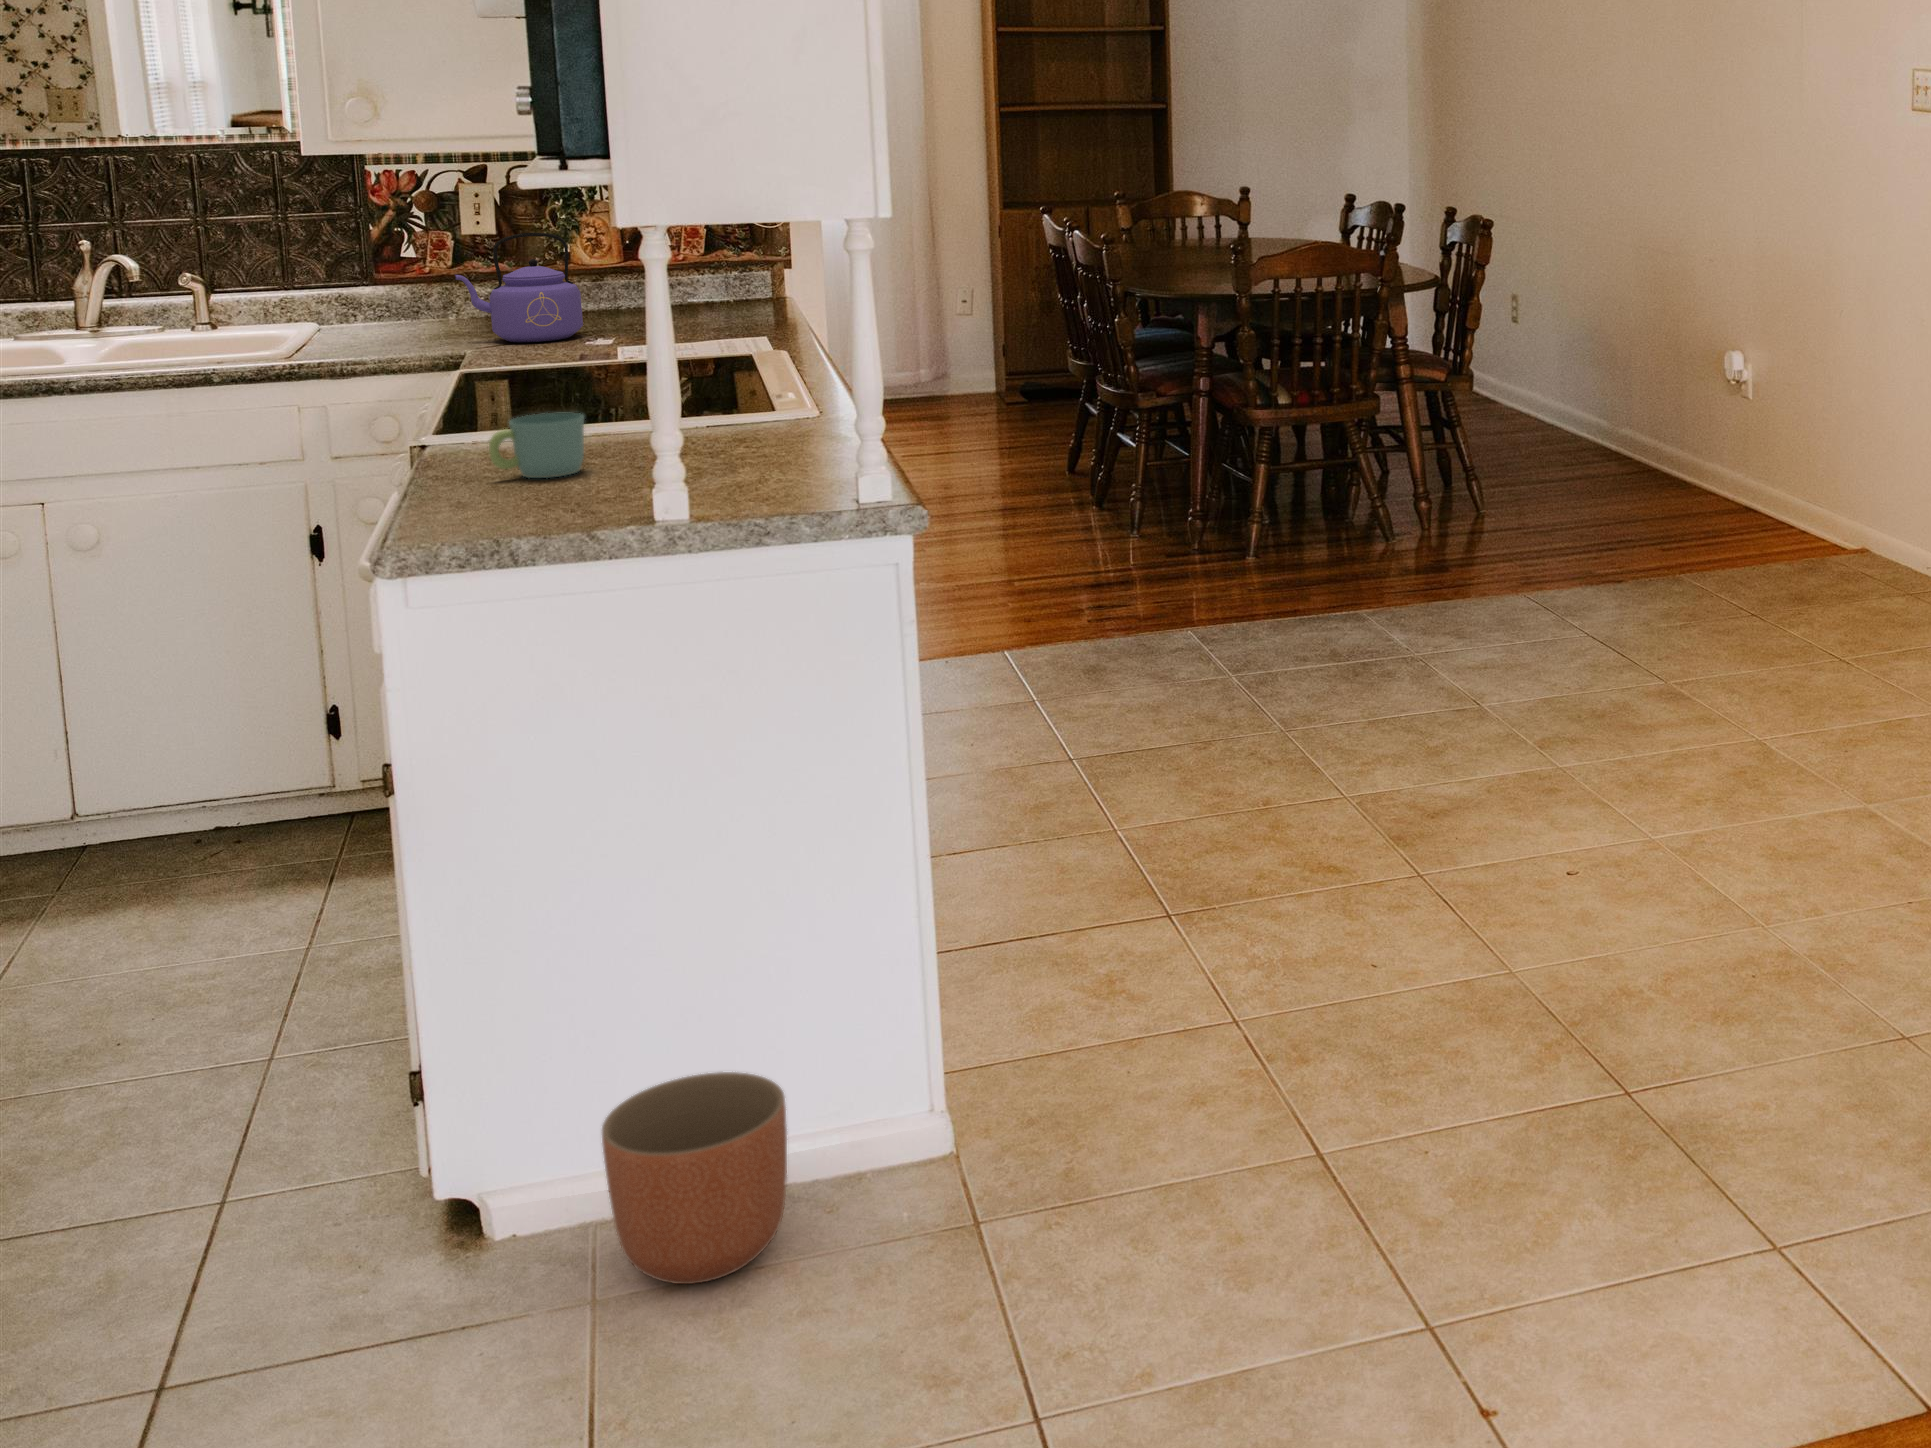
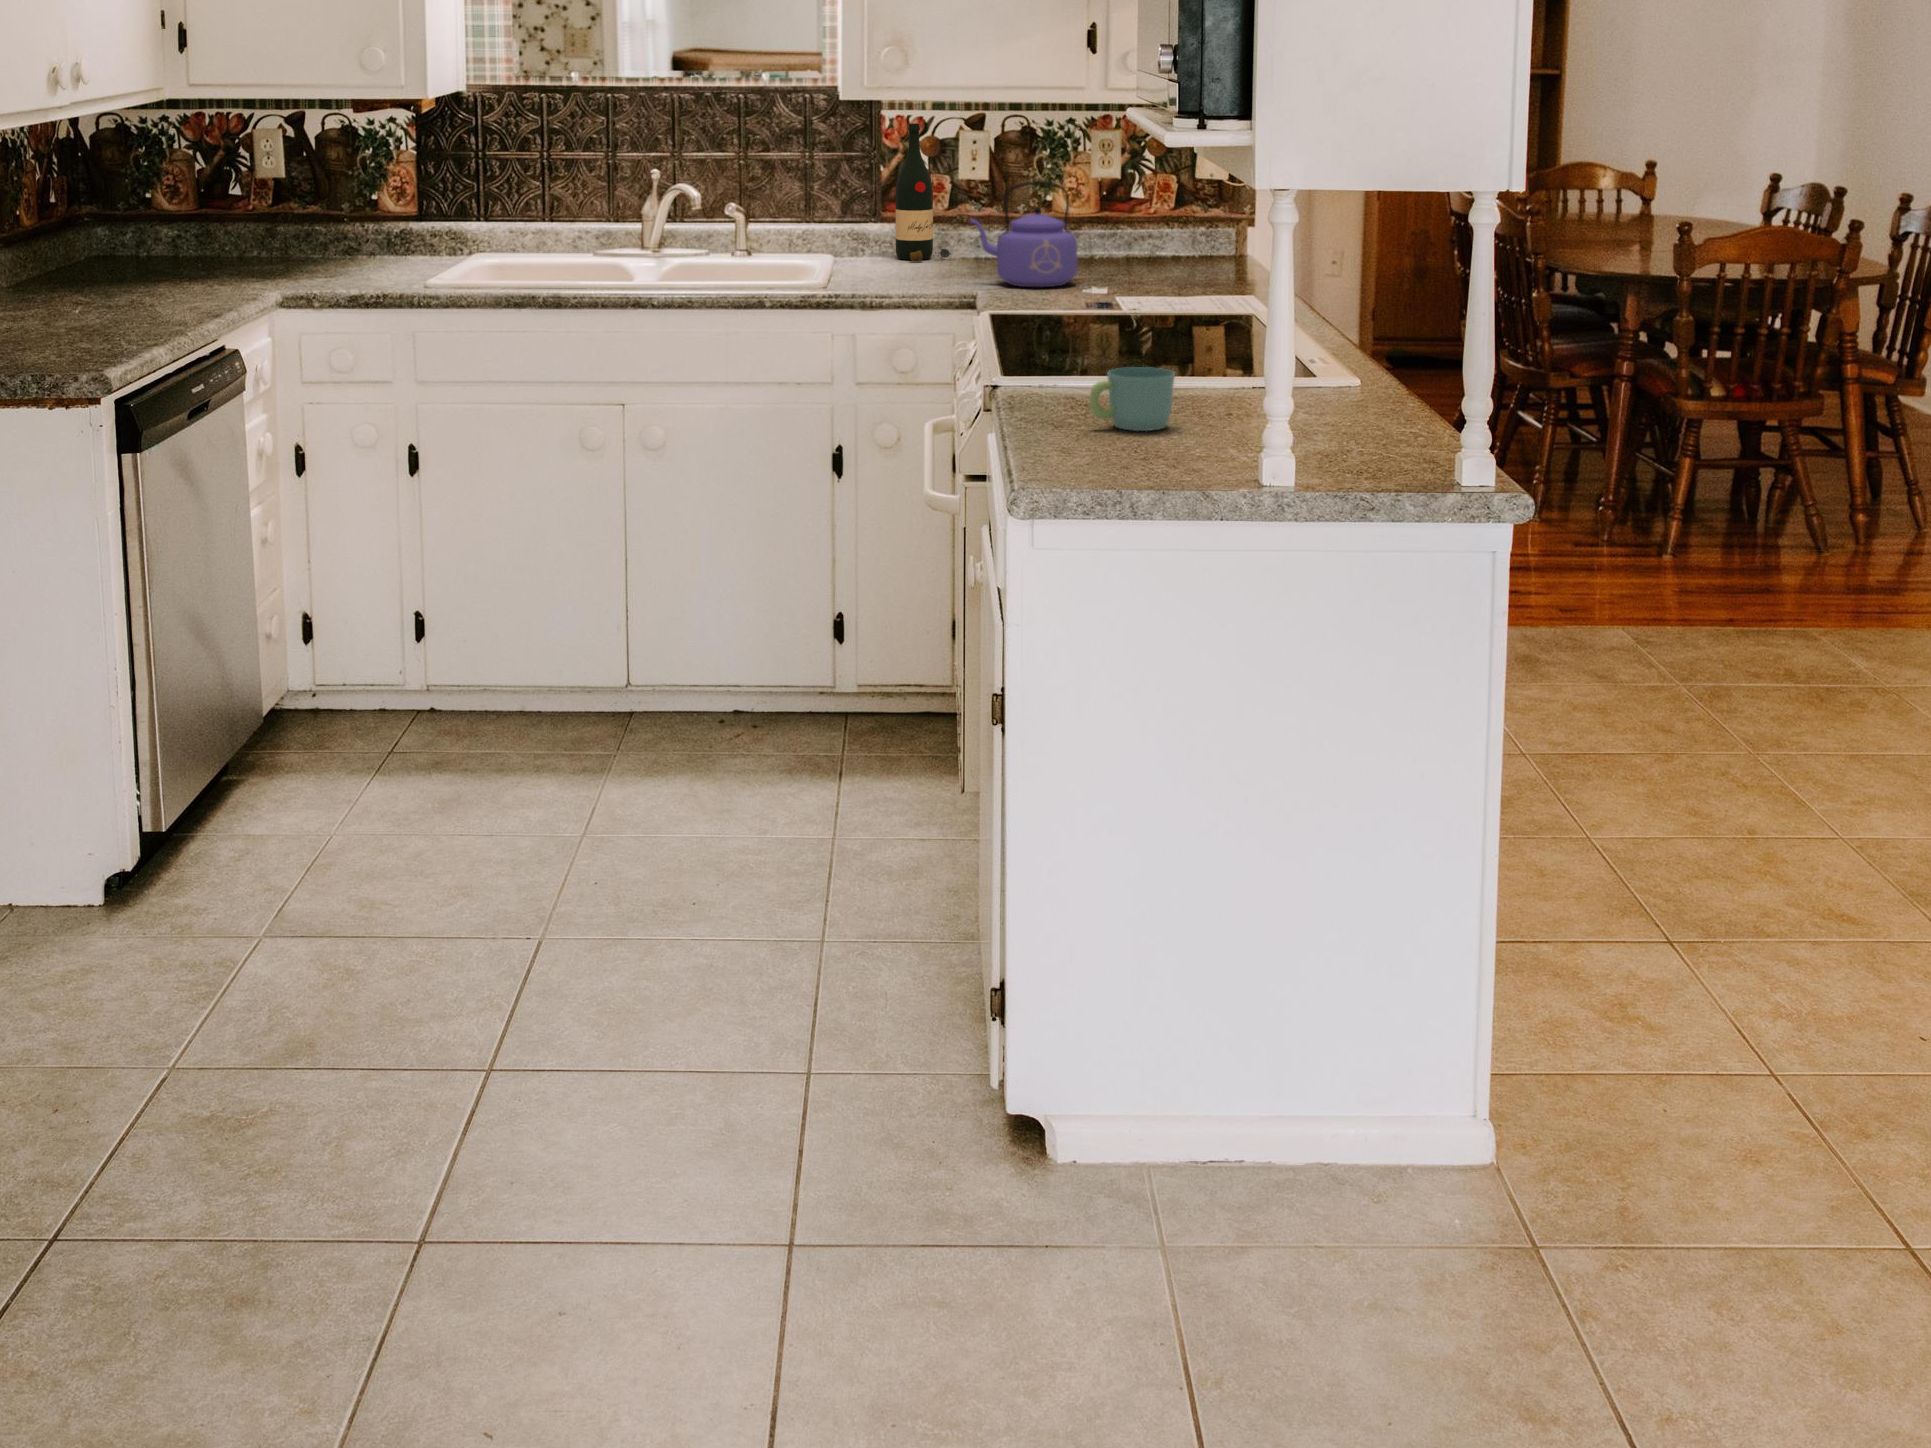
wine bottle: none [387,178,458,323] -> present [895,123,951,261]
planter: present [602,1072,787,1284] -> none [1178,1036,1351,1244]

